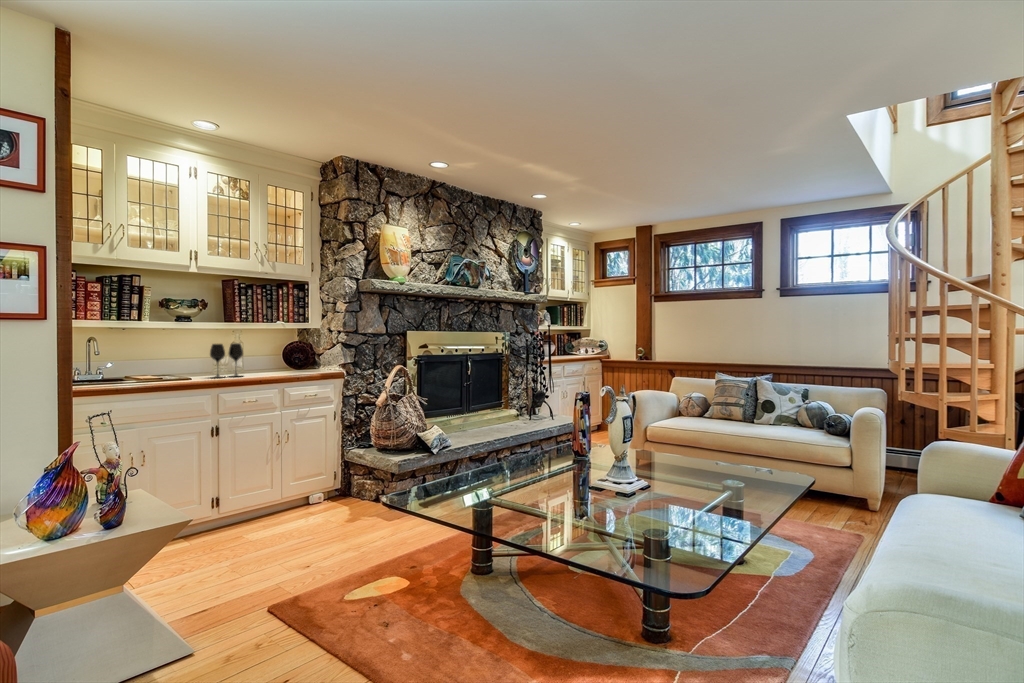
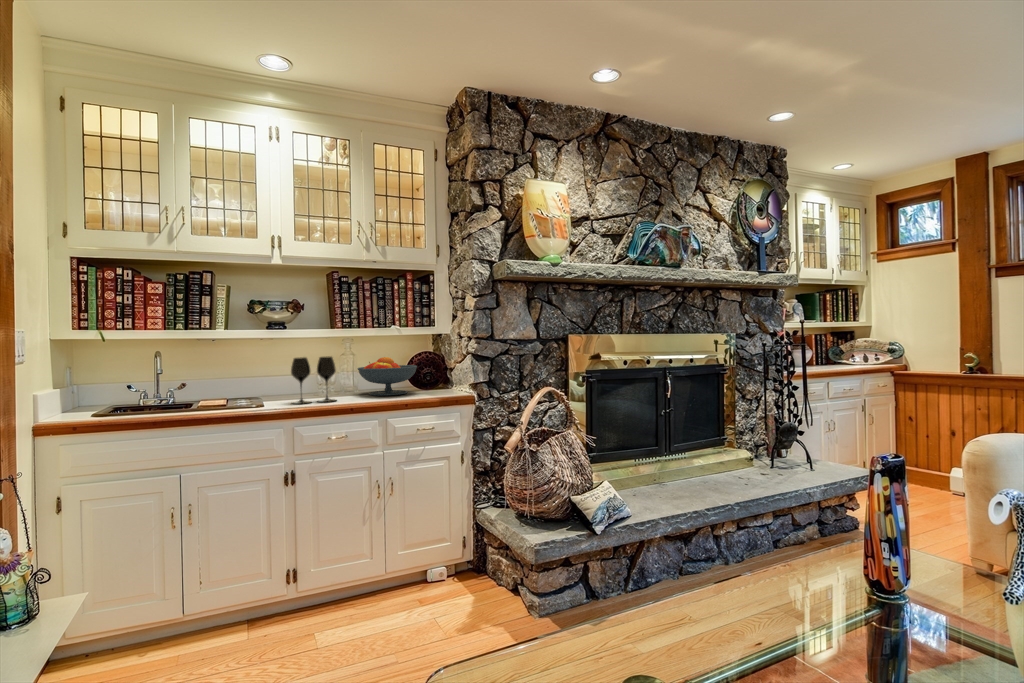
fruit bowl: none [251,345,298,373] -> present [358,357,417,396]

